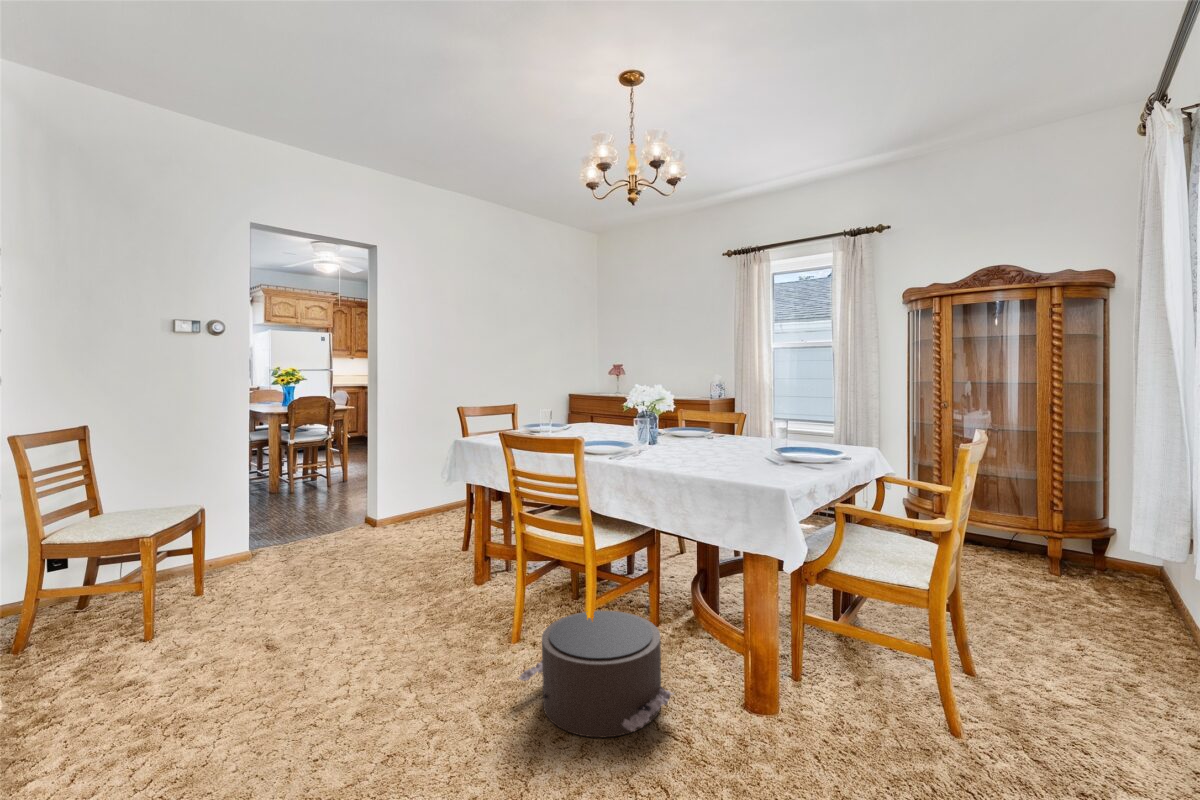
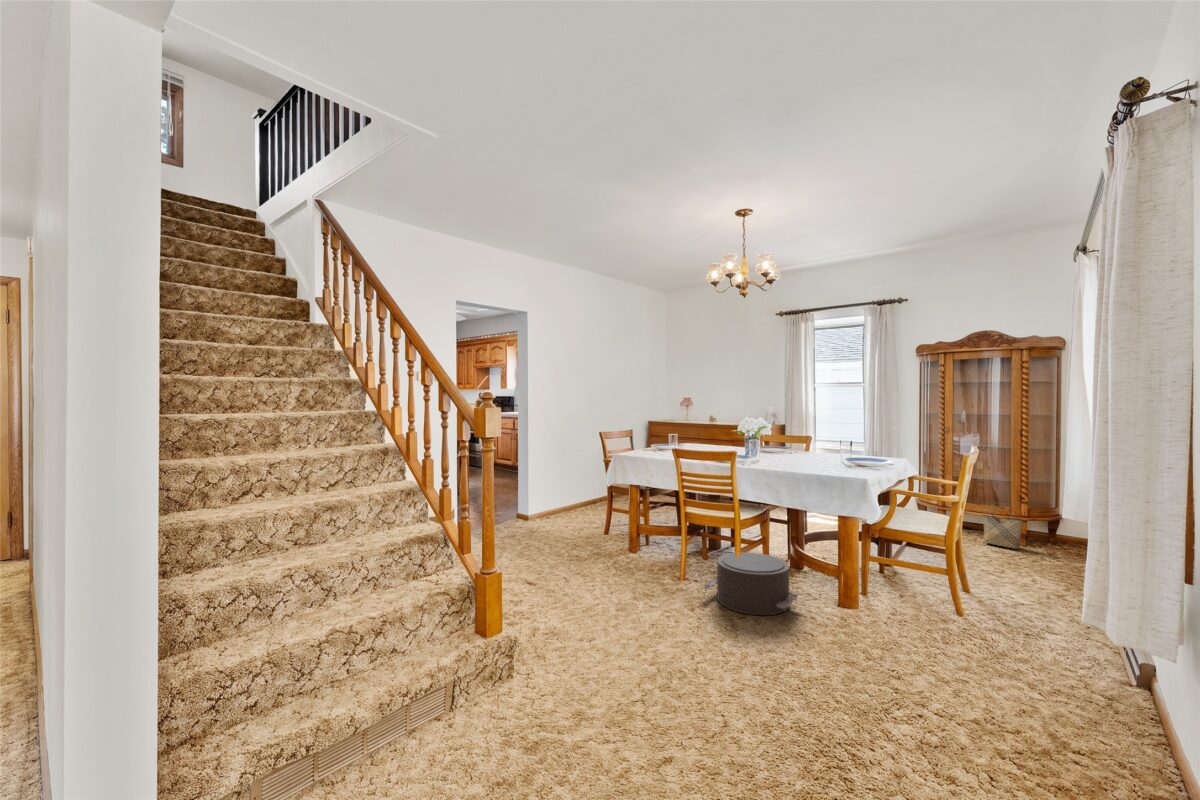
woven basket: none [996,510,1056,581] -> present [983,503,1023,549]

